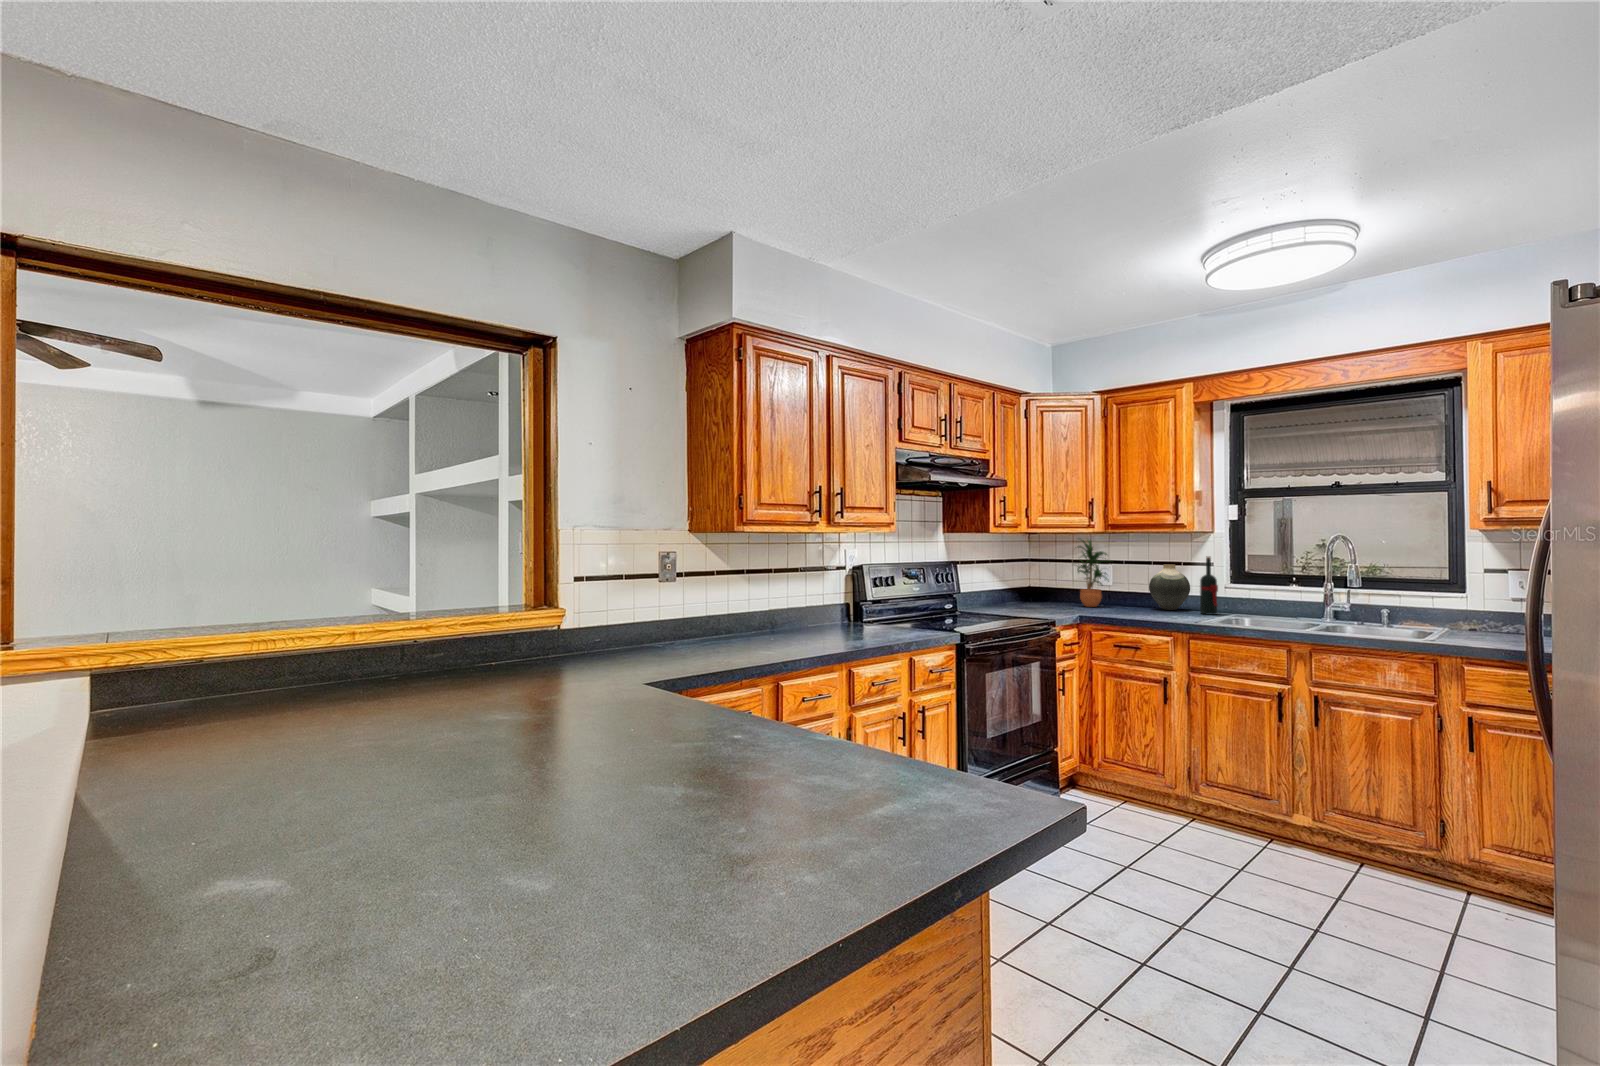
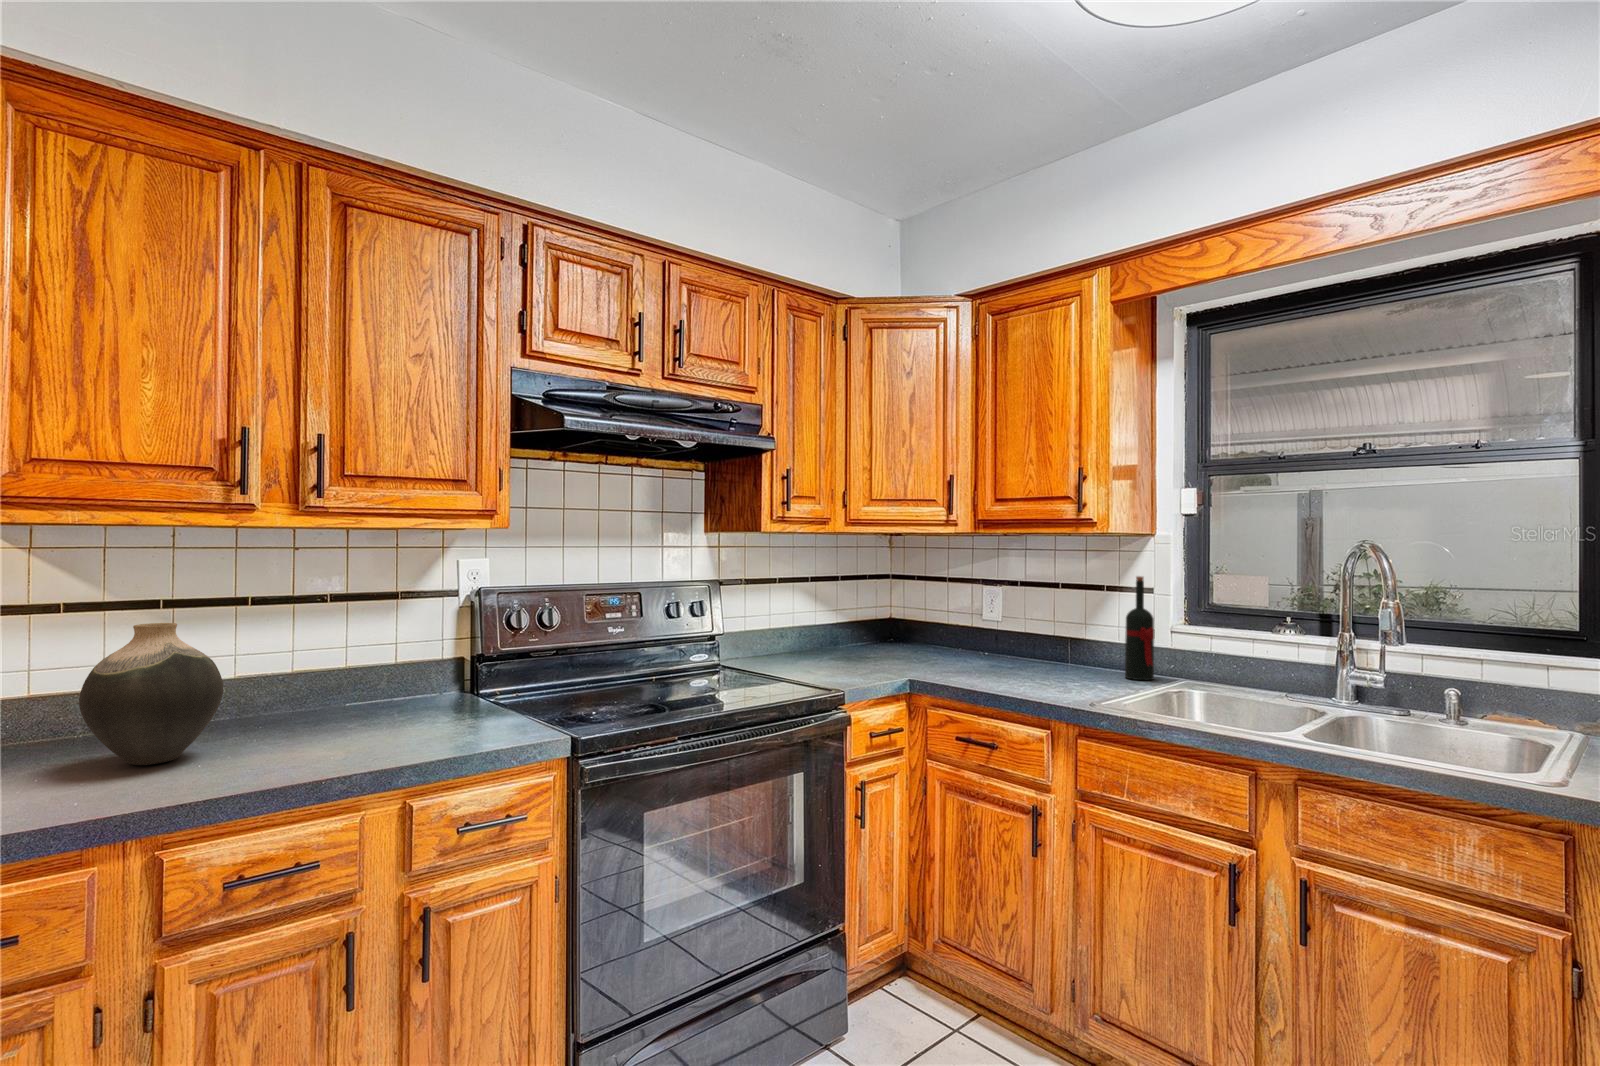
potted plant: present [1078,540,1107,607] -> none [930,541,1000,657]
vase: present [1149,564,1190,610] -> present [79,623,223,765]

